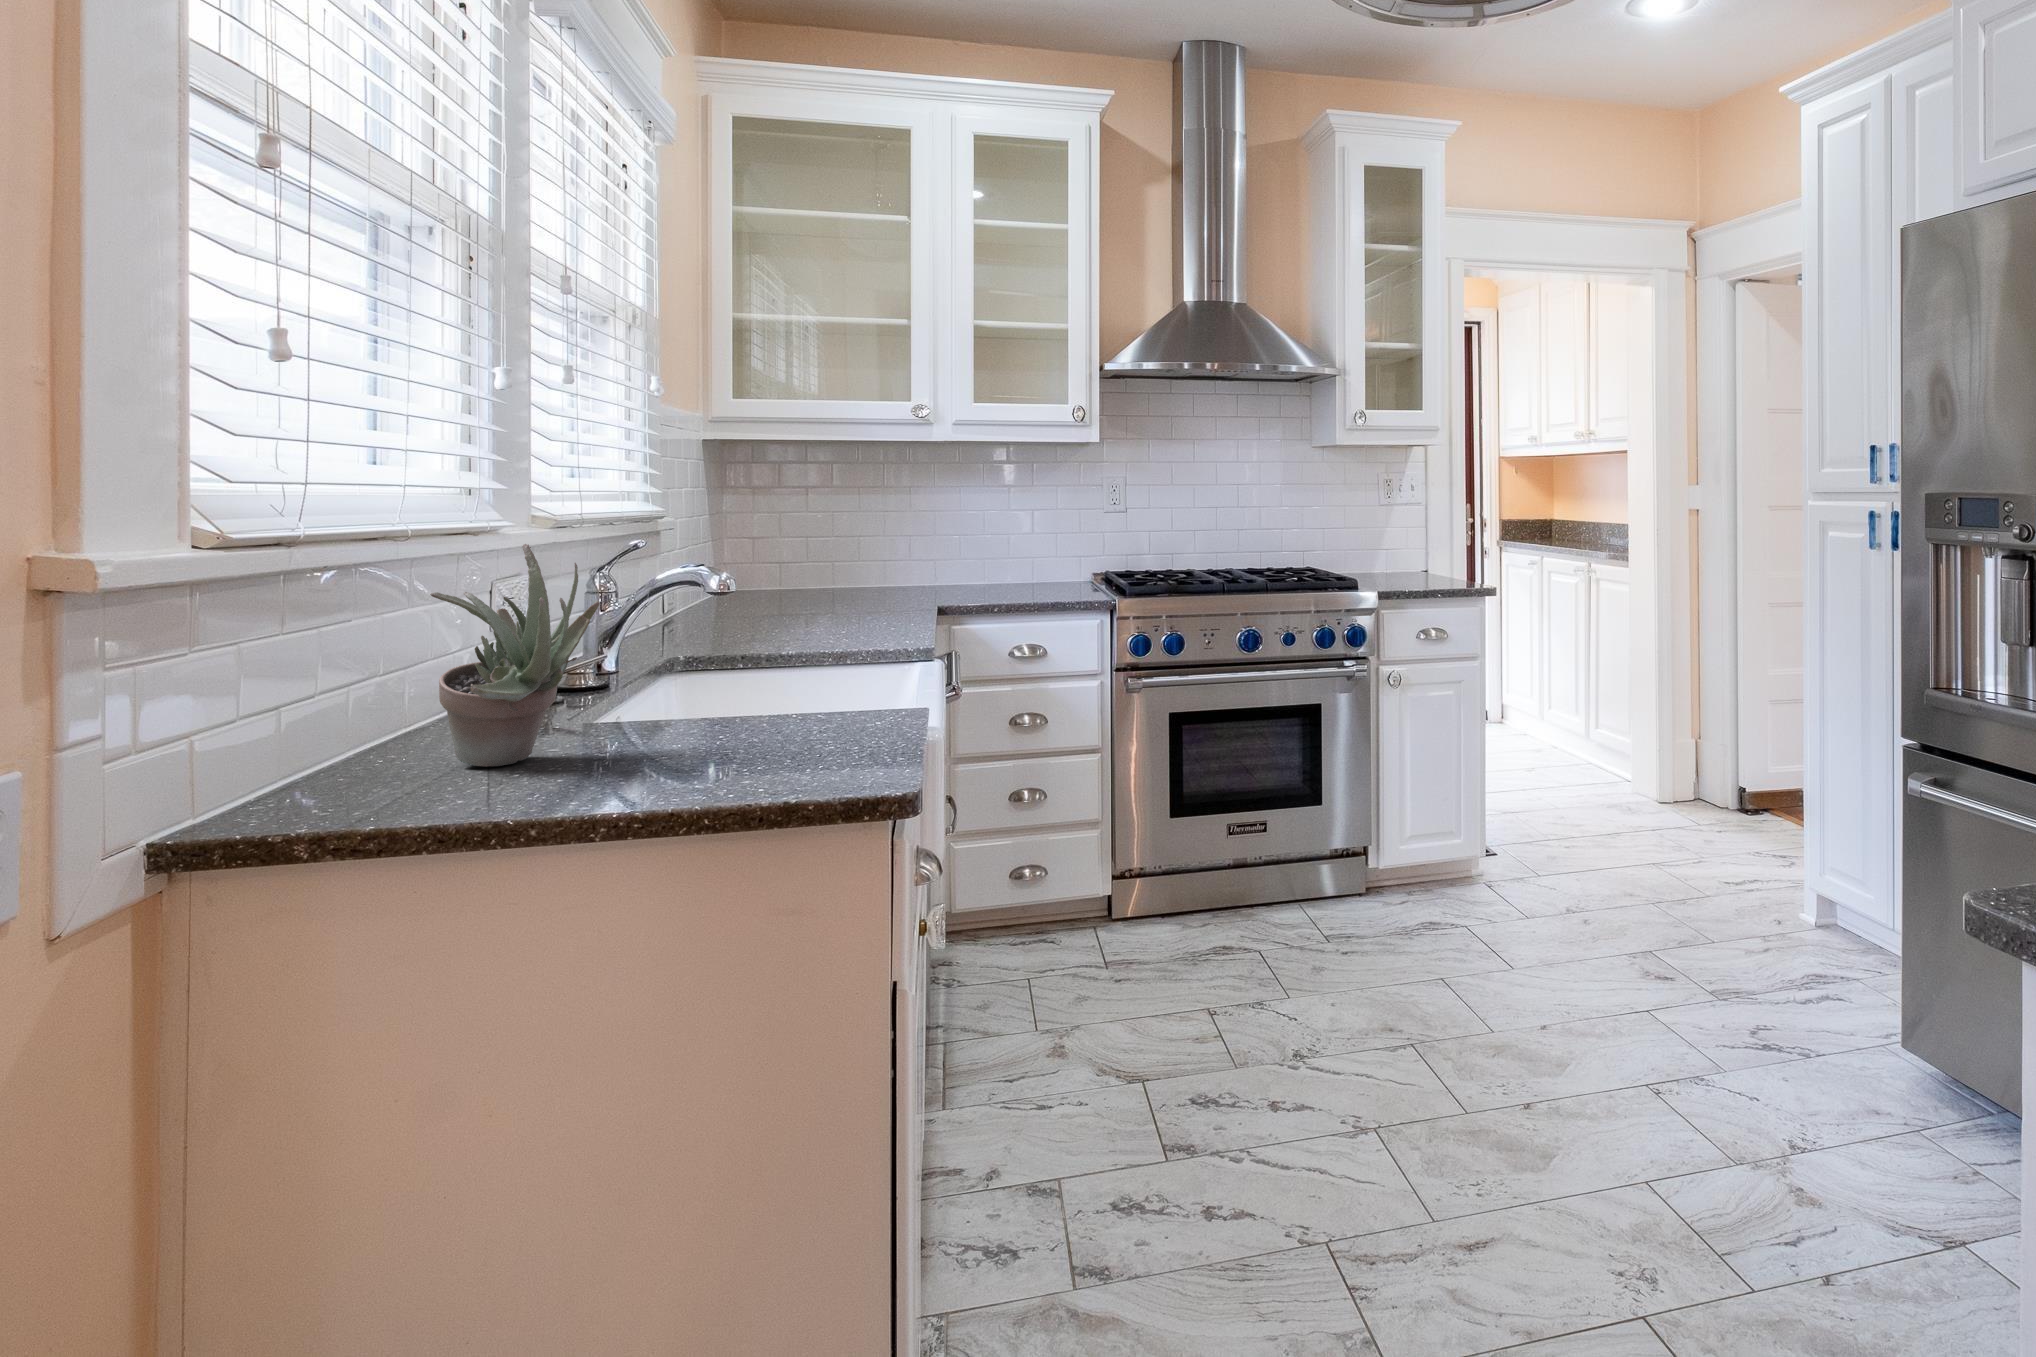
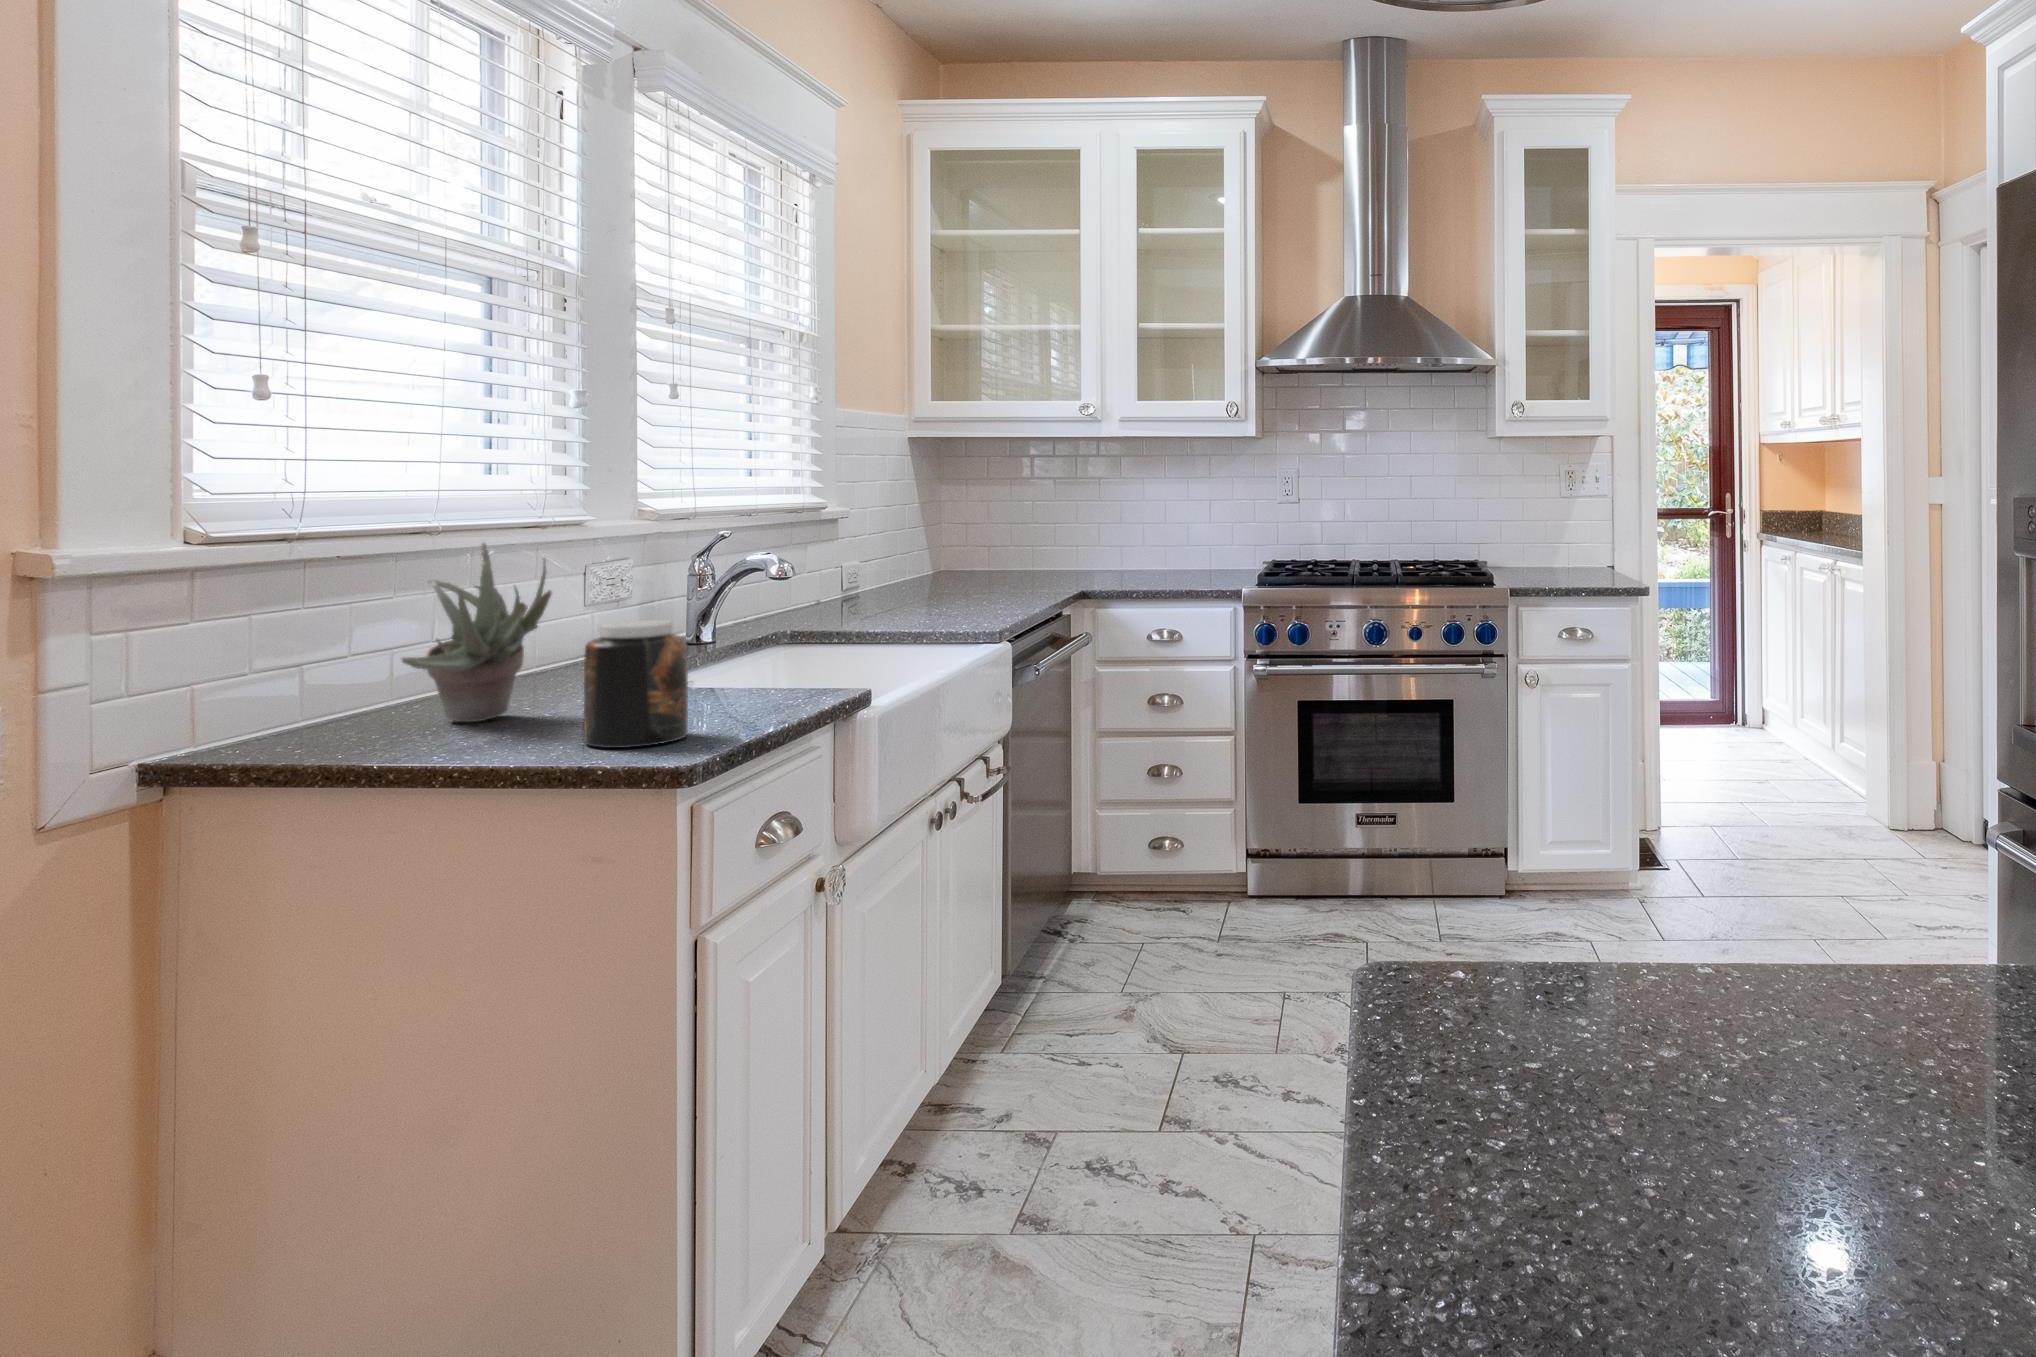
jar: none [706,630,823,779] -> present [584,620,688,748]

